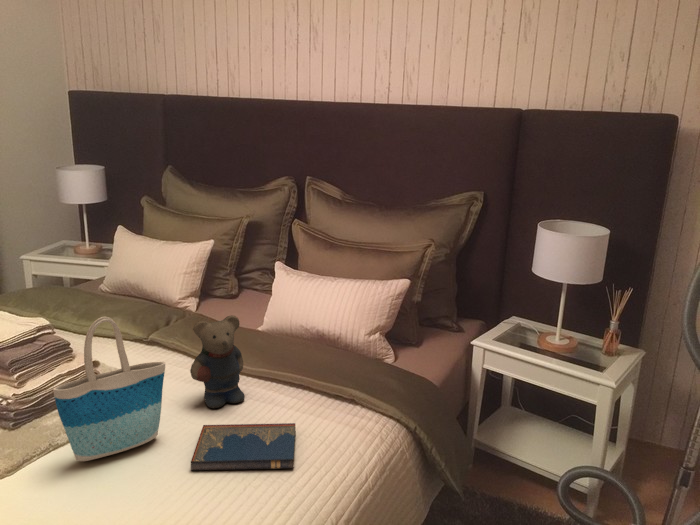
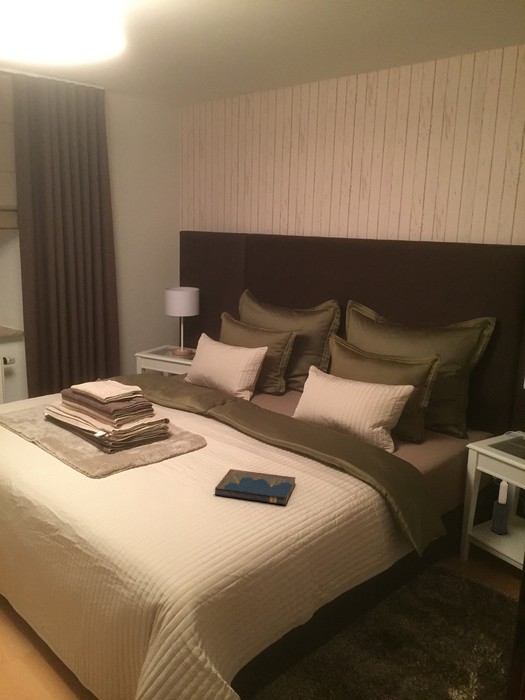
teddy bear: present [190,315,245,408] -> none [228,394,267,462]
tote bag: present [53,317,165,461] -> none [134,380,208,478]
candle: none [495,370,514,433] -> present [491,480,510,534]

